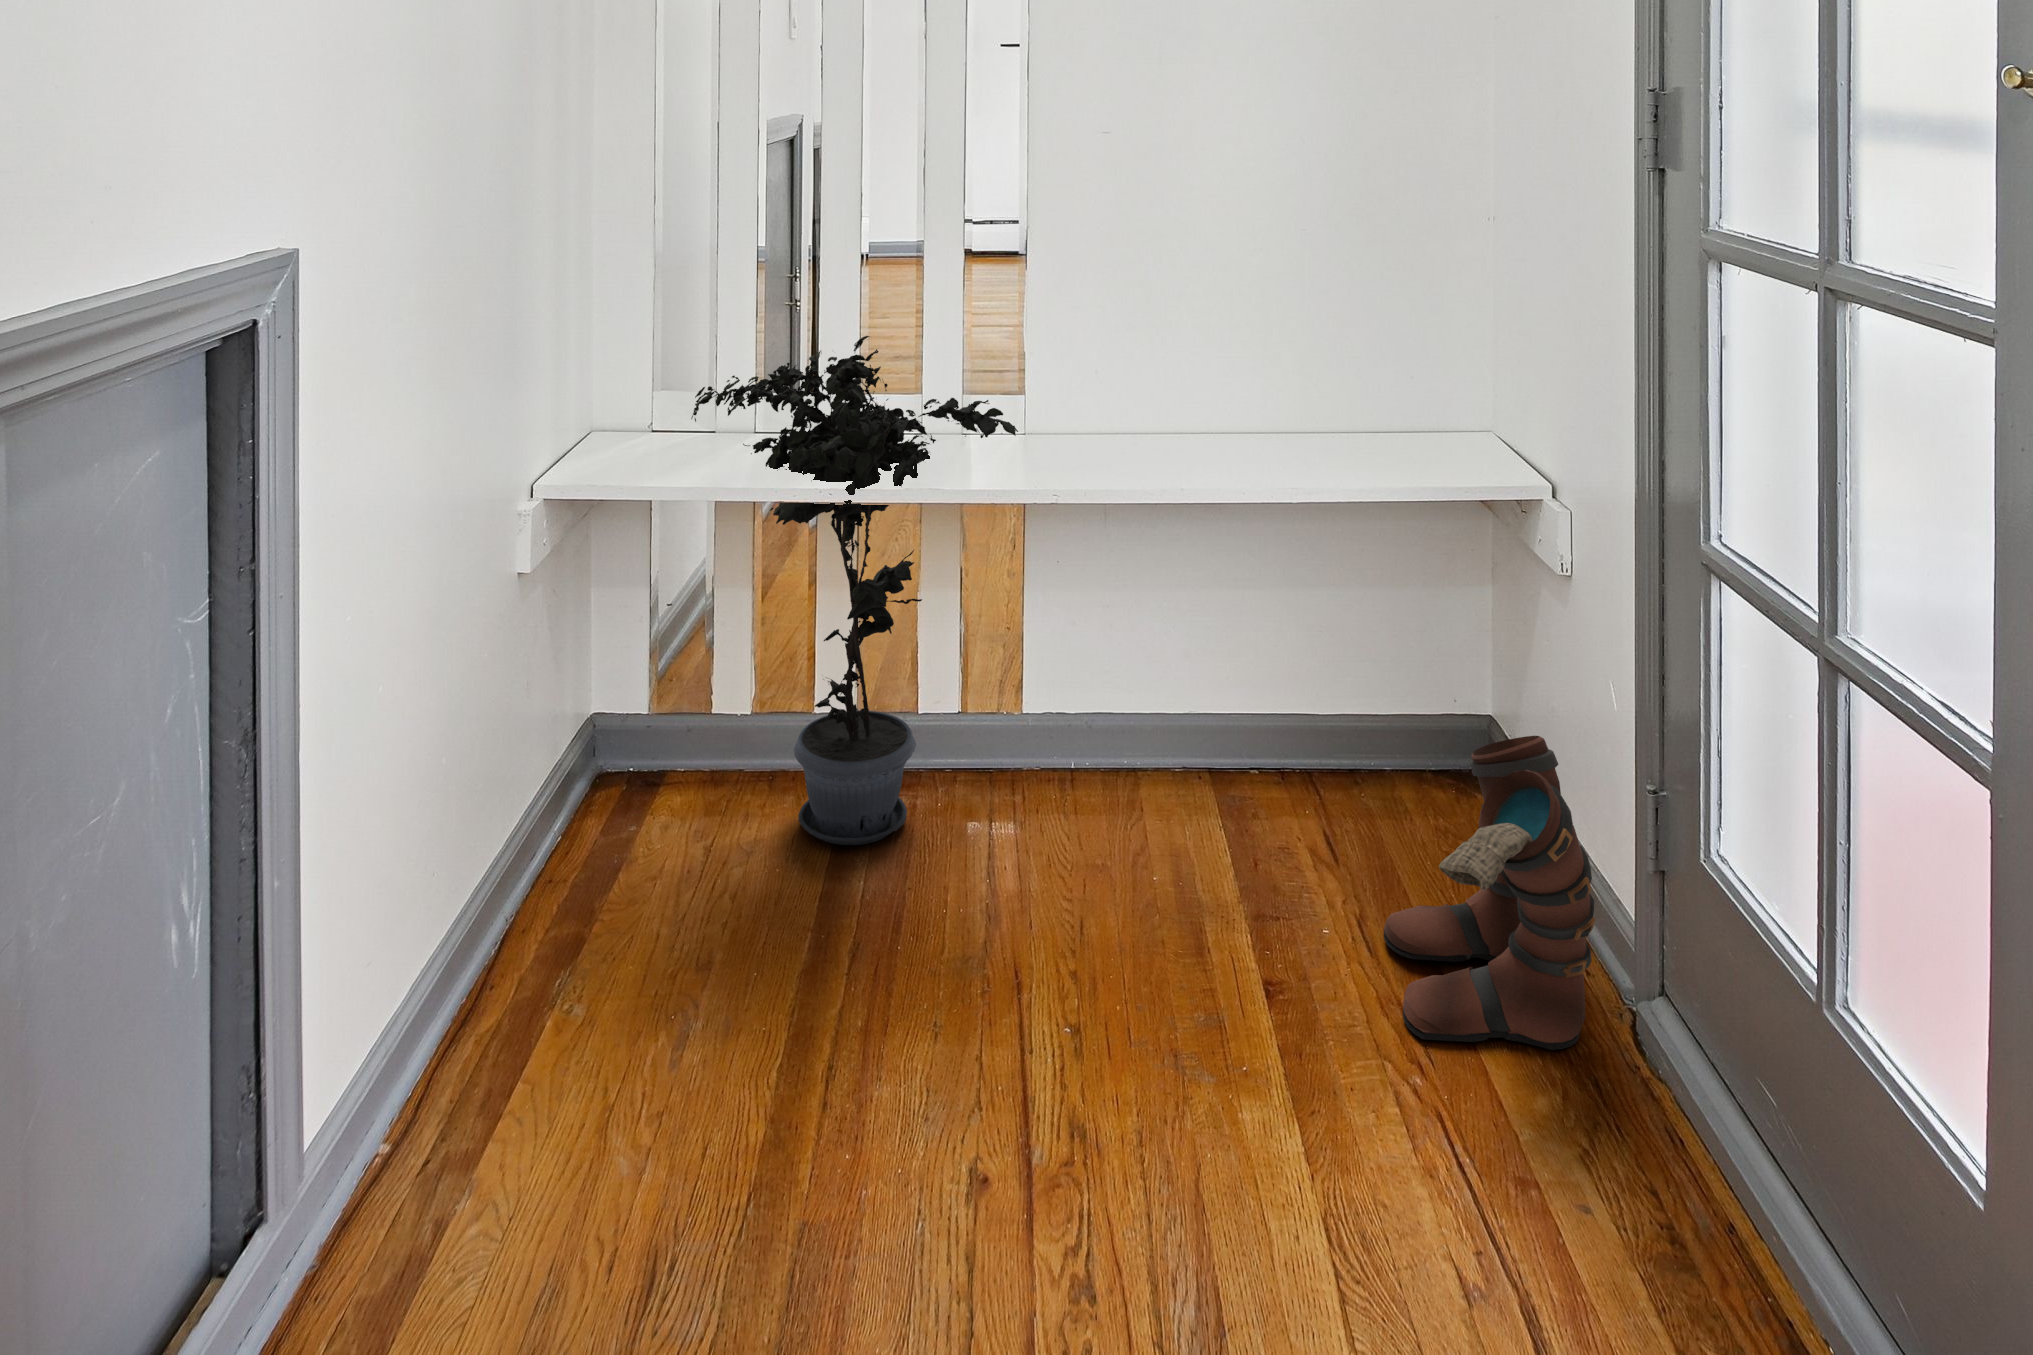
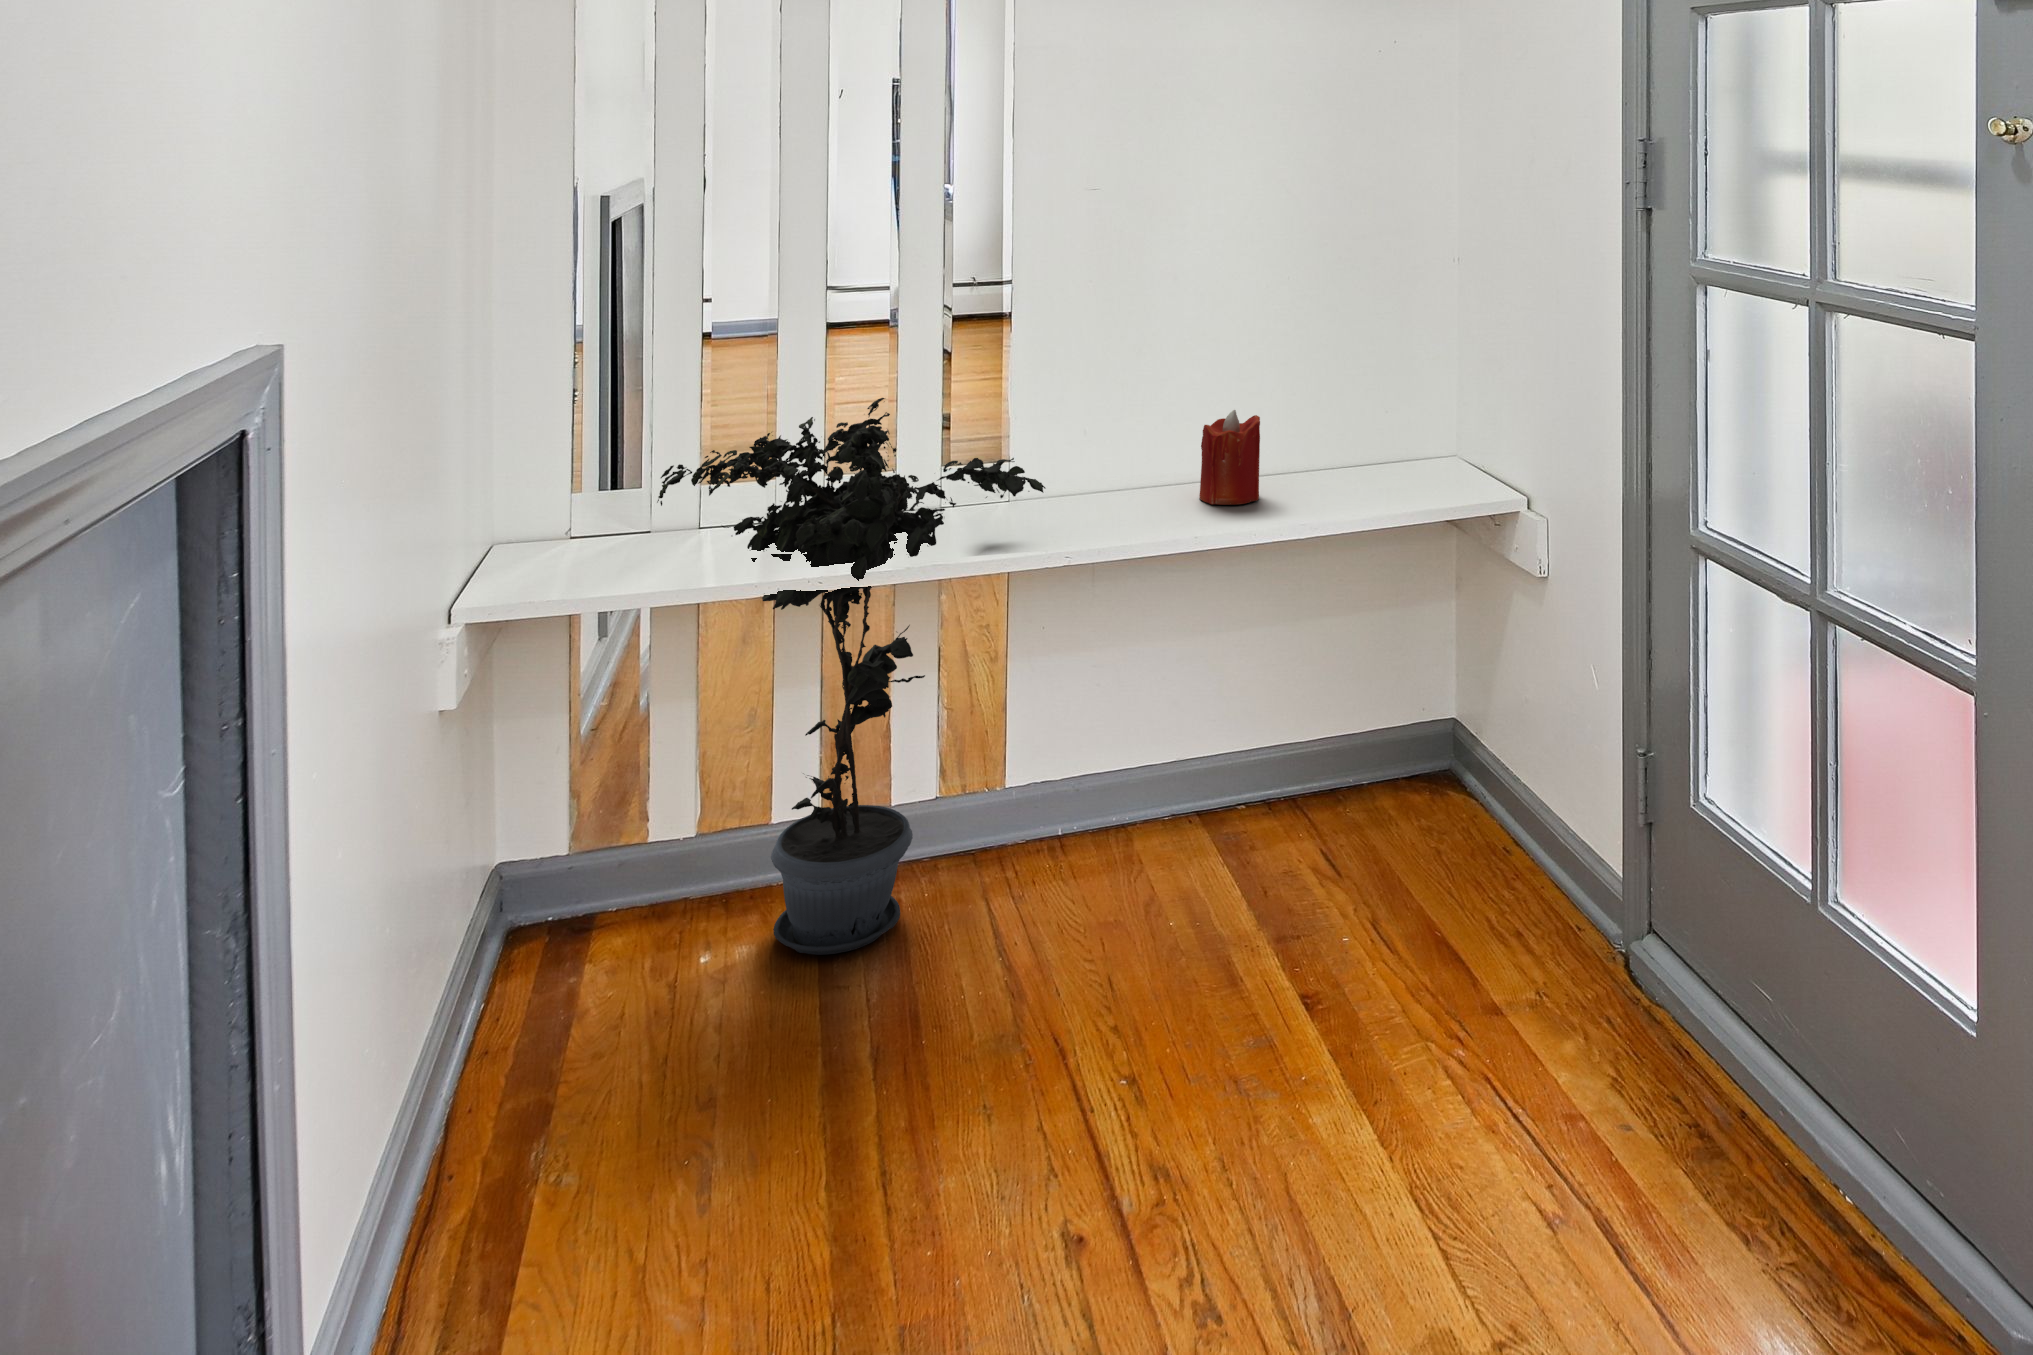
candle: none [1186,365,1247,462] -> present [1199,410,1260,505]
boots: present [1384,736,1596,1050] -> none [1405,724,1602,1015]

